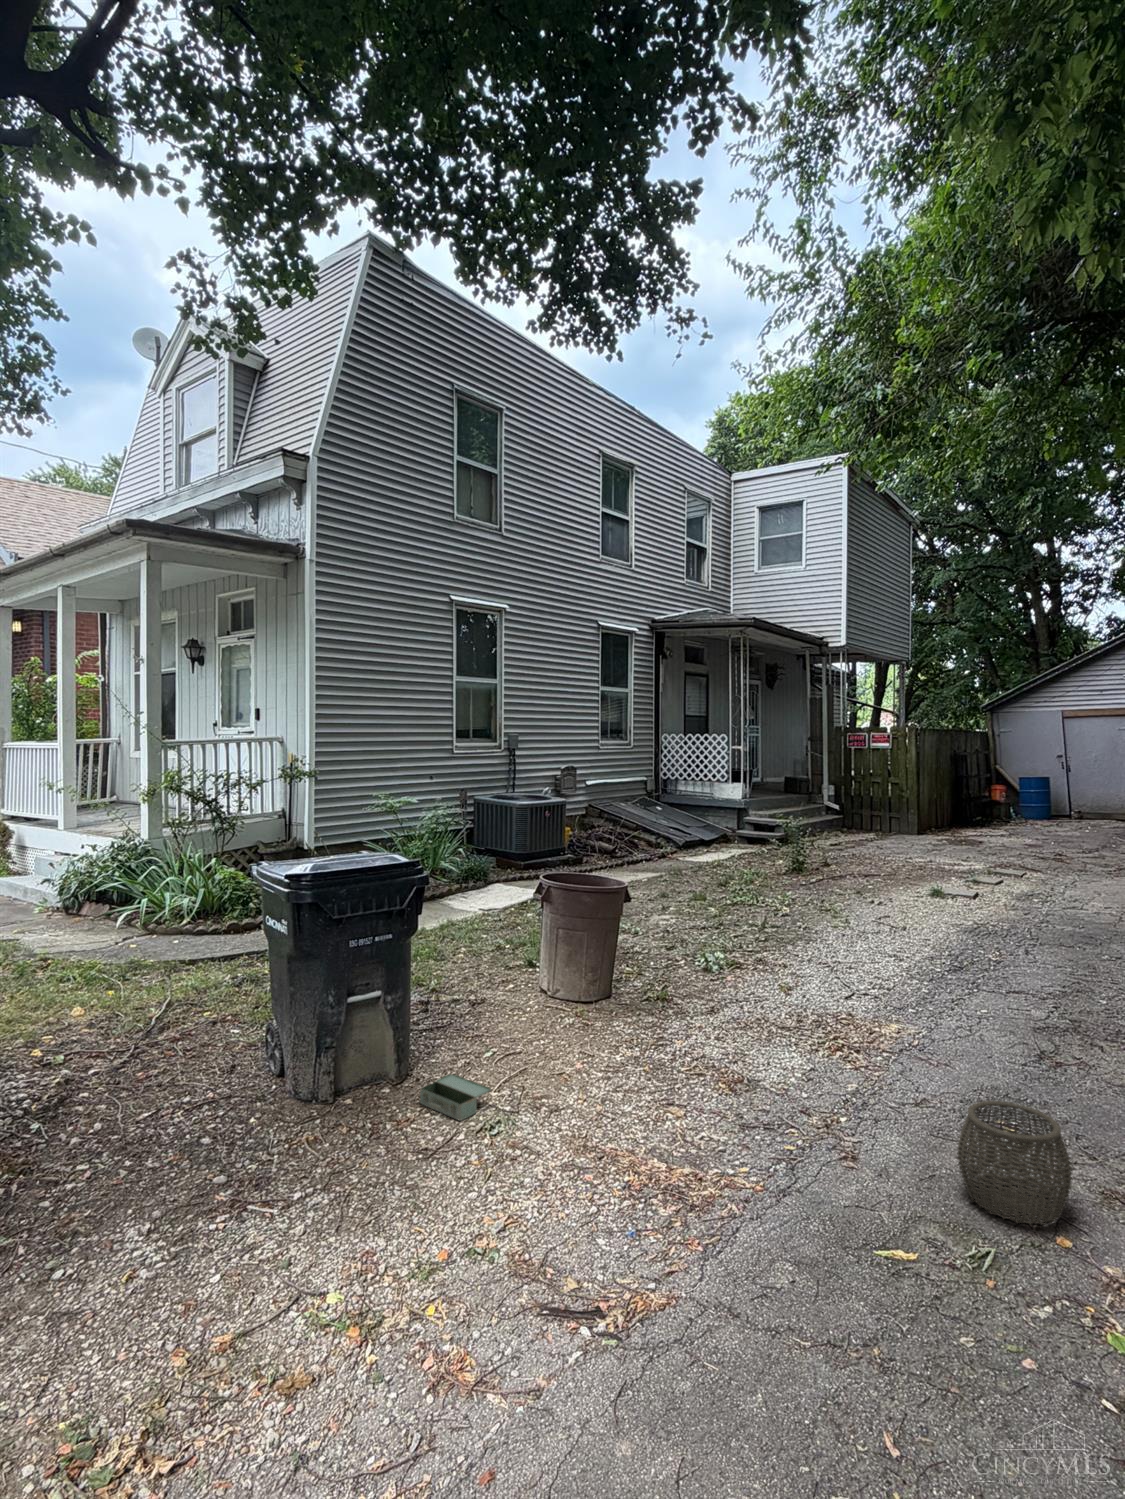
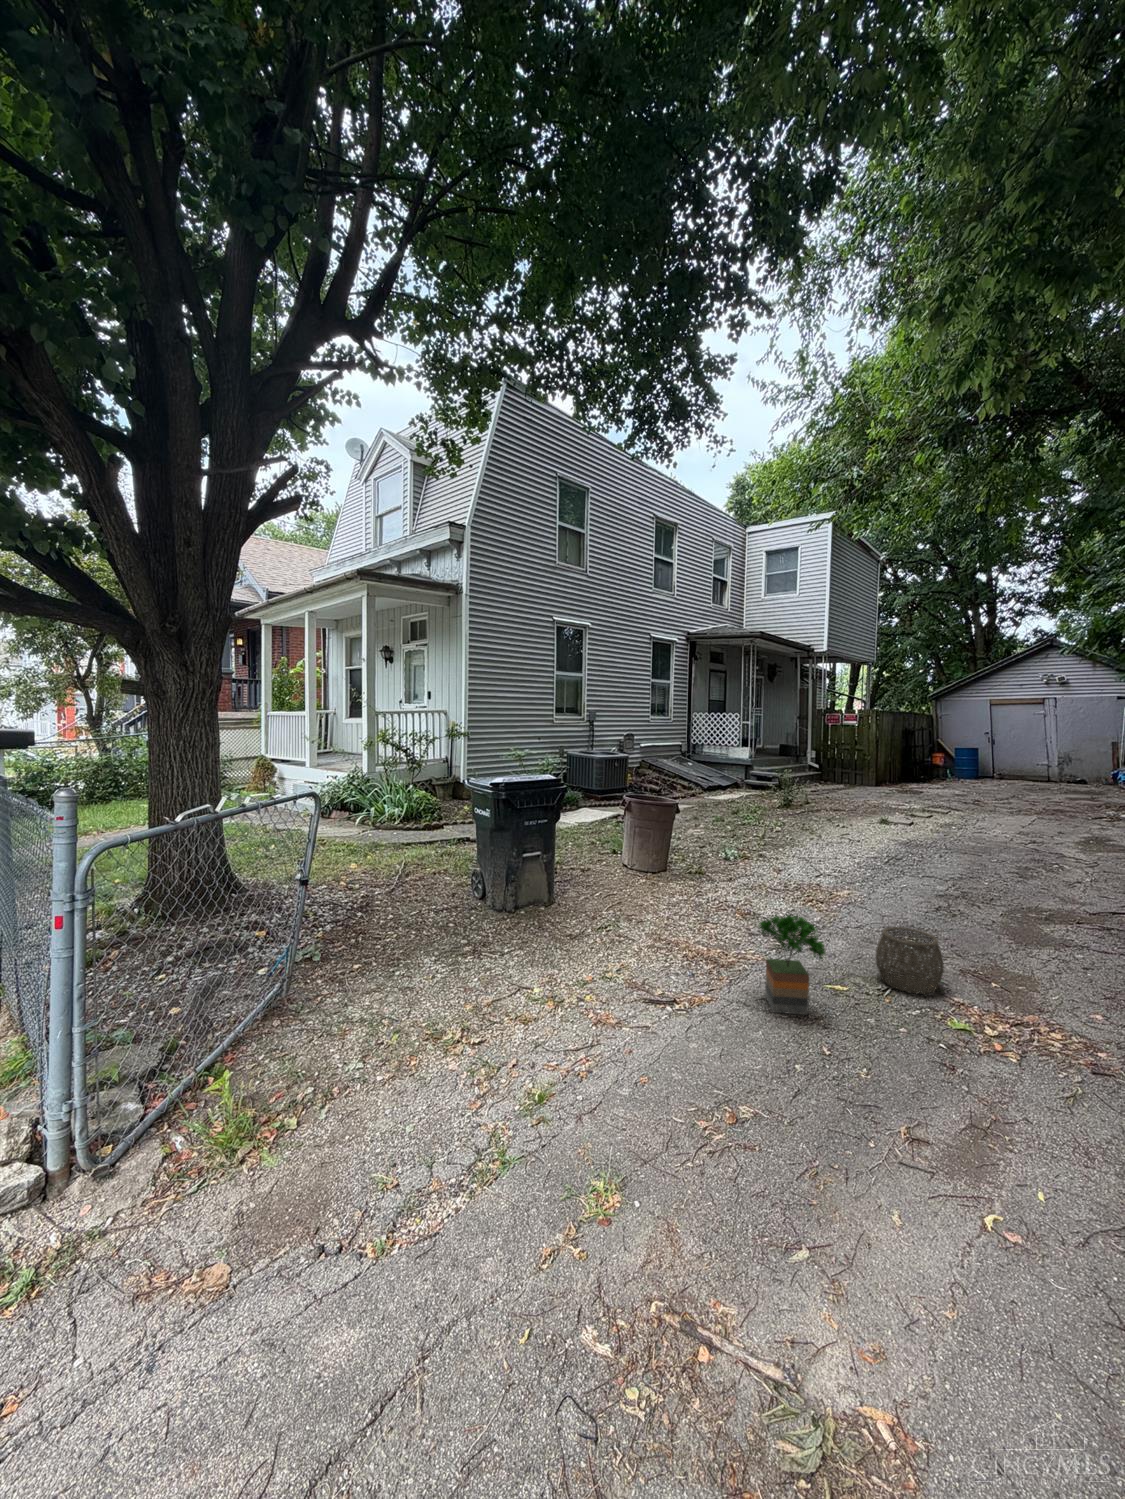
toolbox: present [420,1074,491,1121] -> none [554,907,596,932]
potted tree: none [759,1098,884,1289] -> present [759,915,826,1015]

